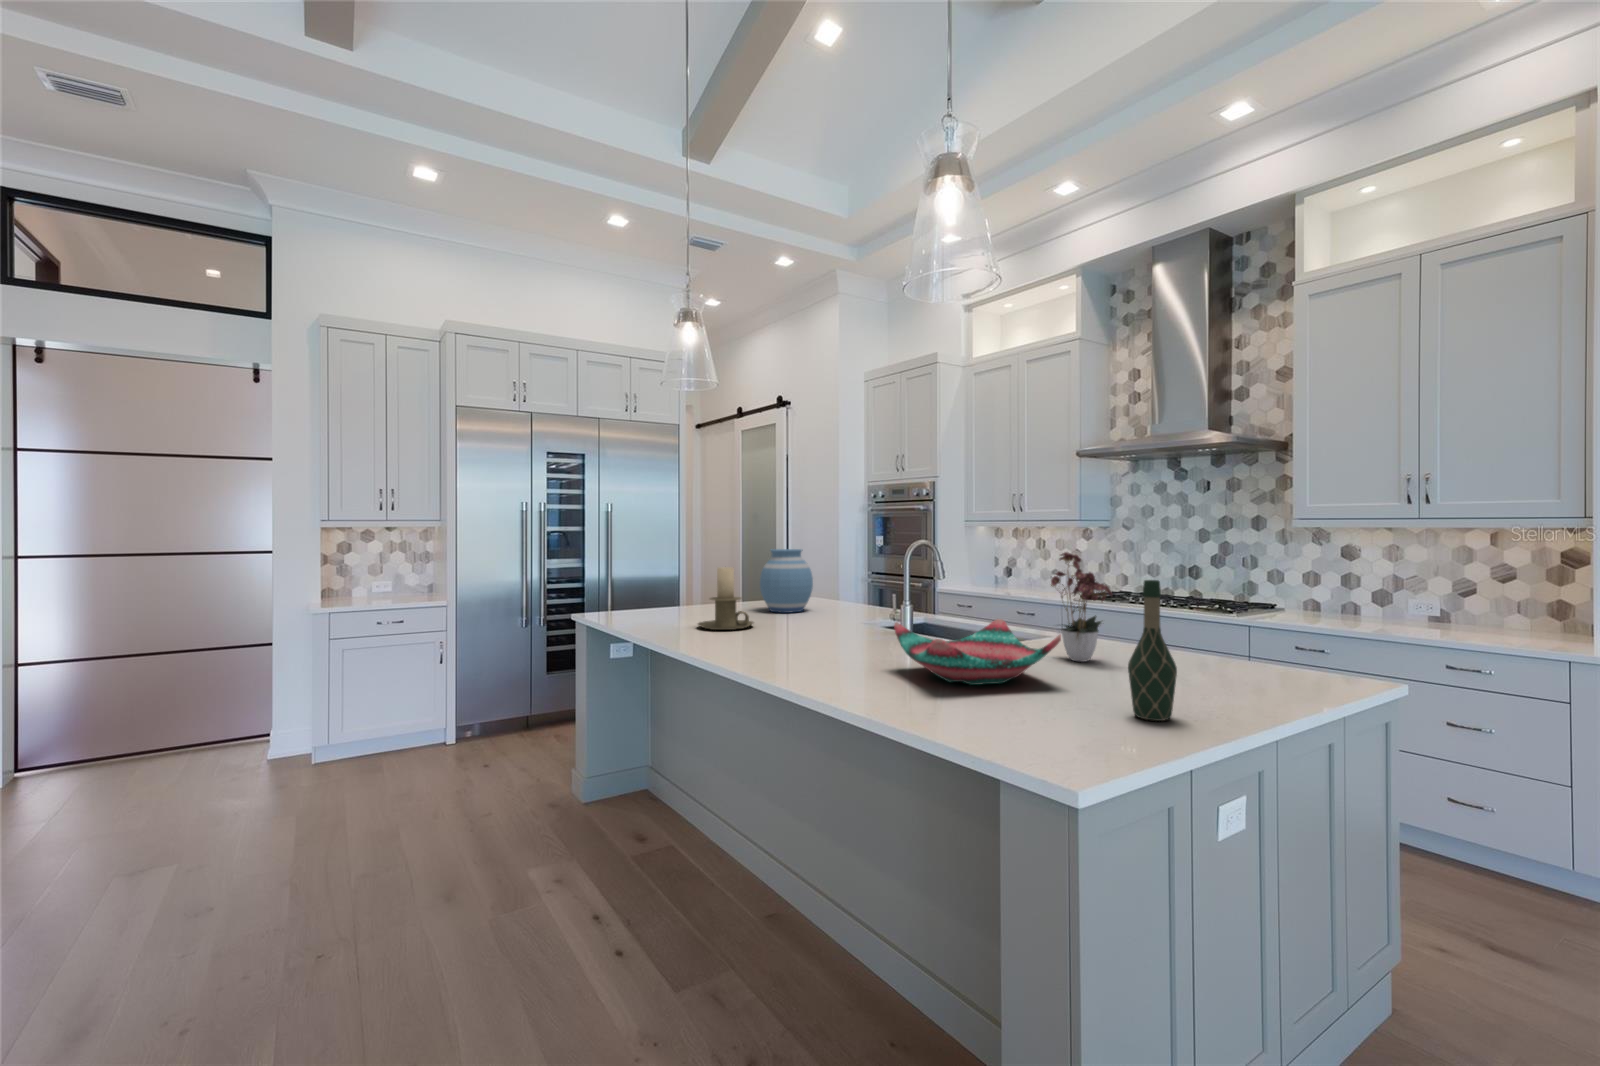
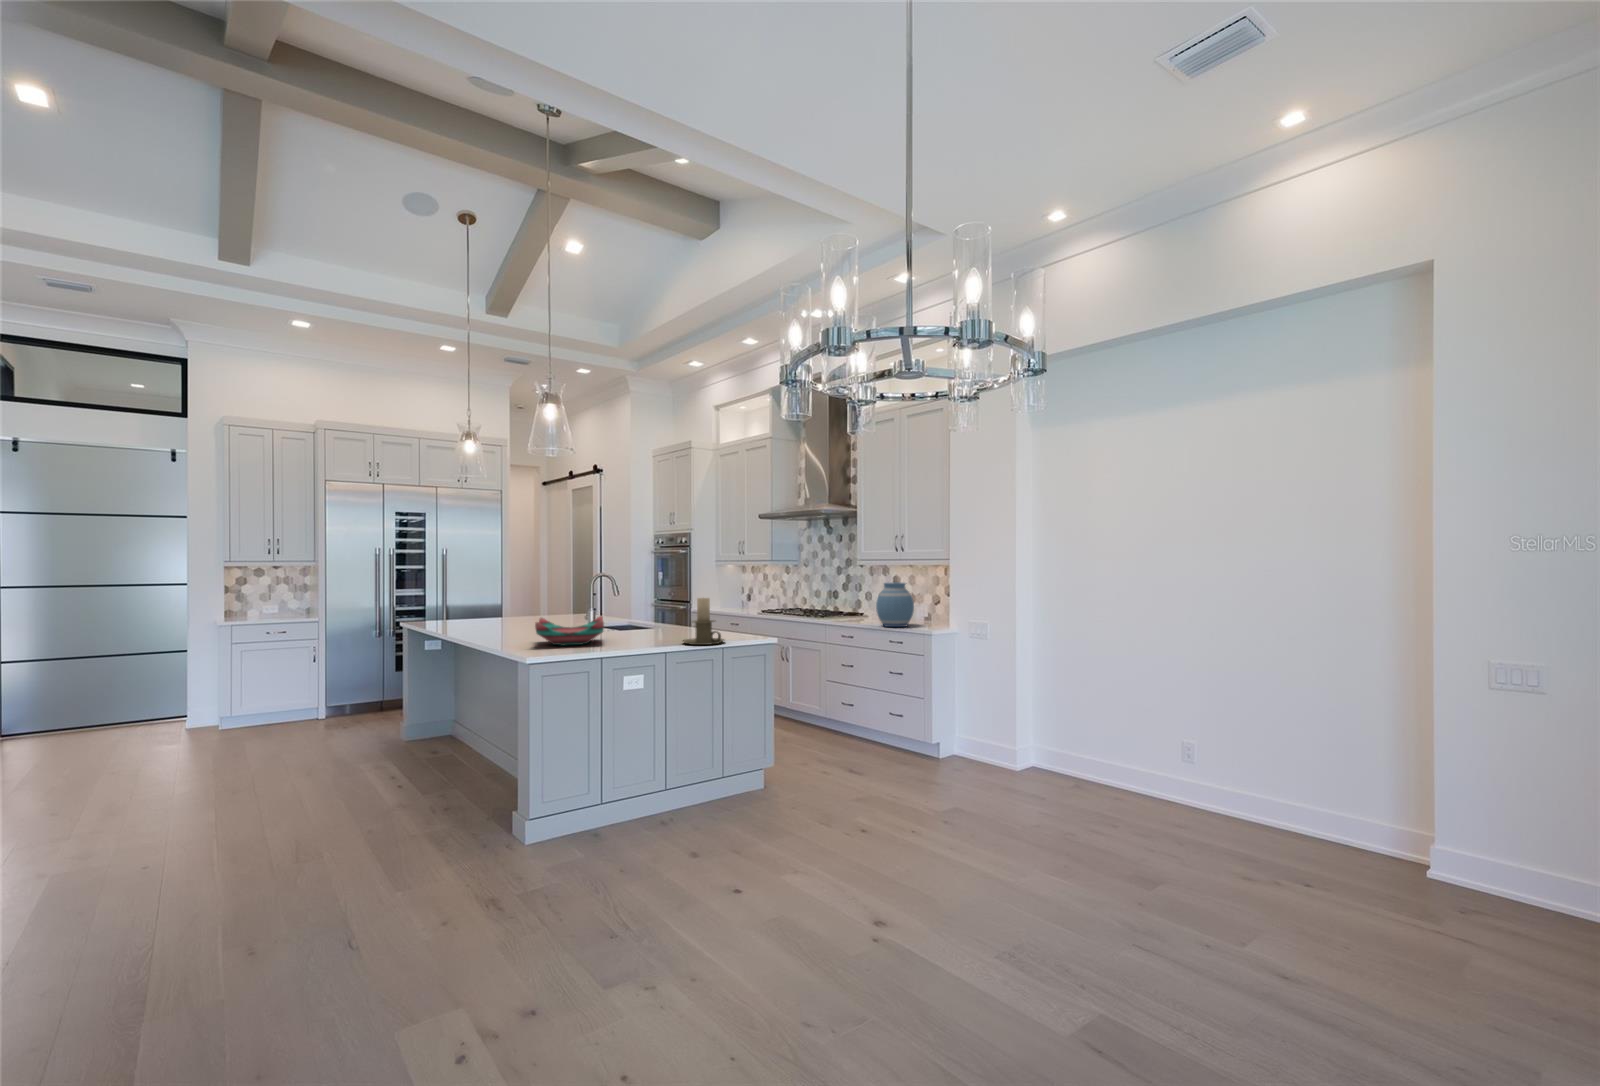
vase: present [760,549,813,613] -> present [876,583,914,627]
flower arrangement: present [1051,552,1112,662] -> none [633,578,660,638]
candle holder: present [698,567,753,630] -> present [683,598,724,645]
wine bottle: present [1128,580,1177,721] -> none [602,592,622,653]

